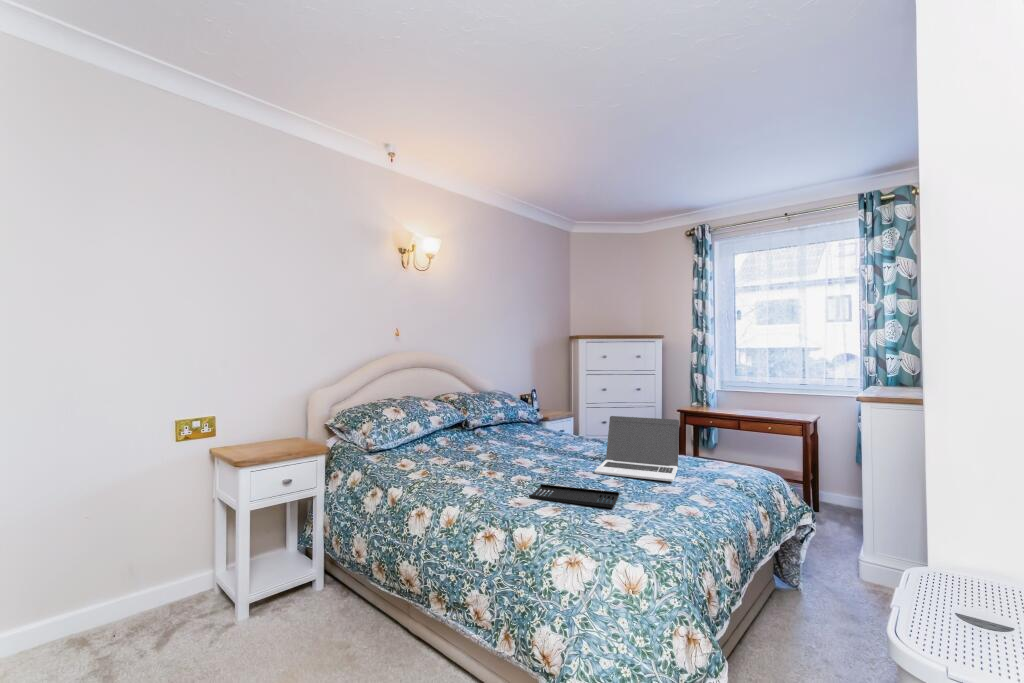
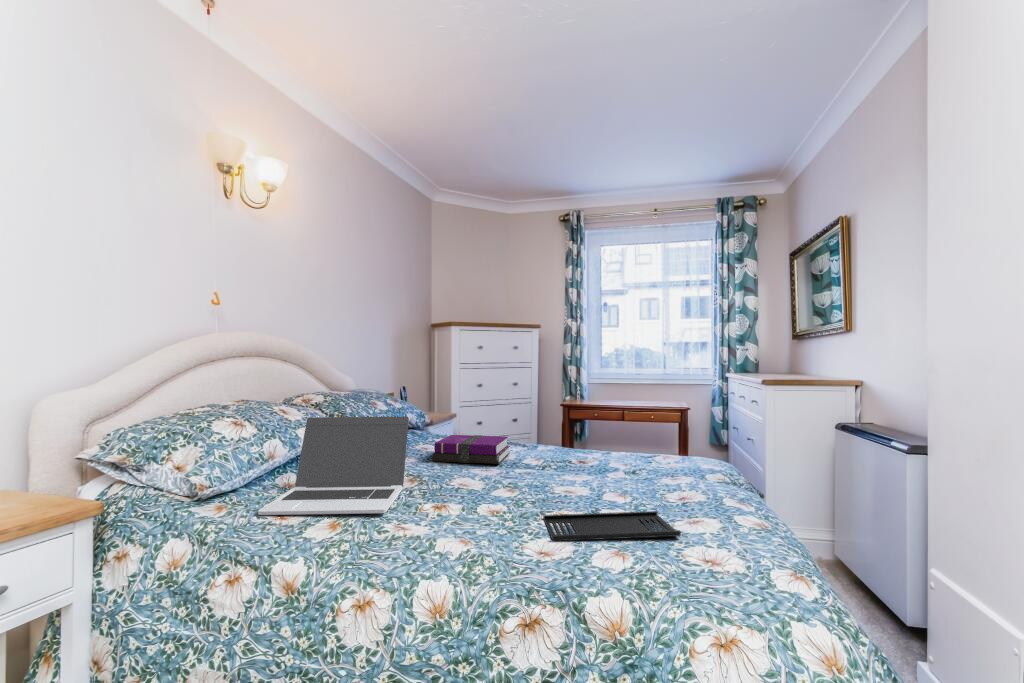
laptop: present [594,416,679,481] -> present [258,416,409,515]
notebook: none [516,428,577,451] -> present [432,435,510,464]

